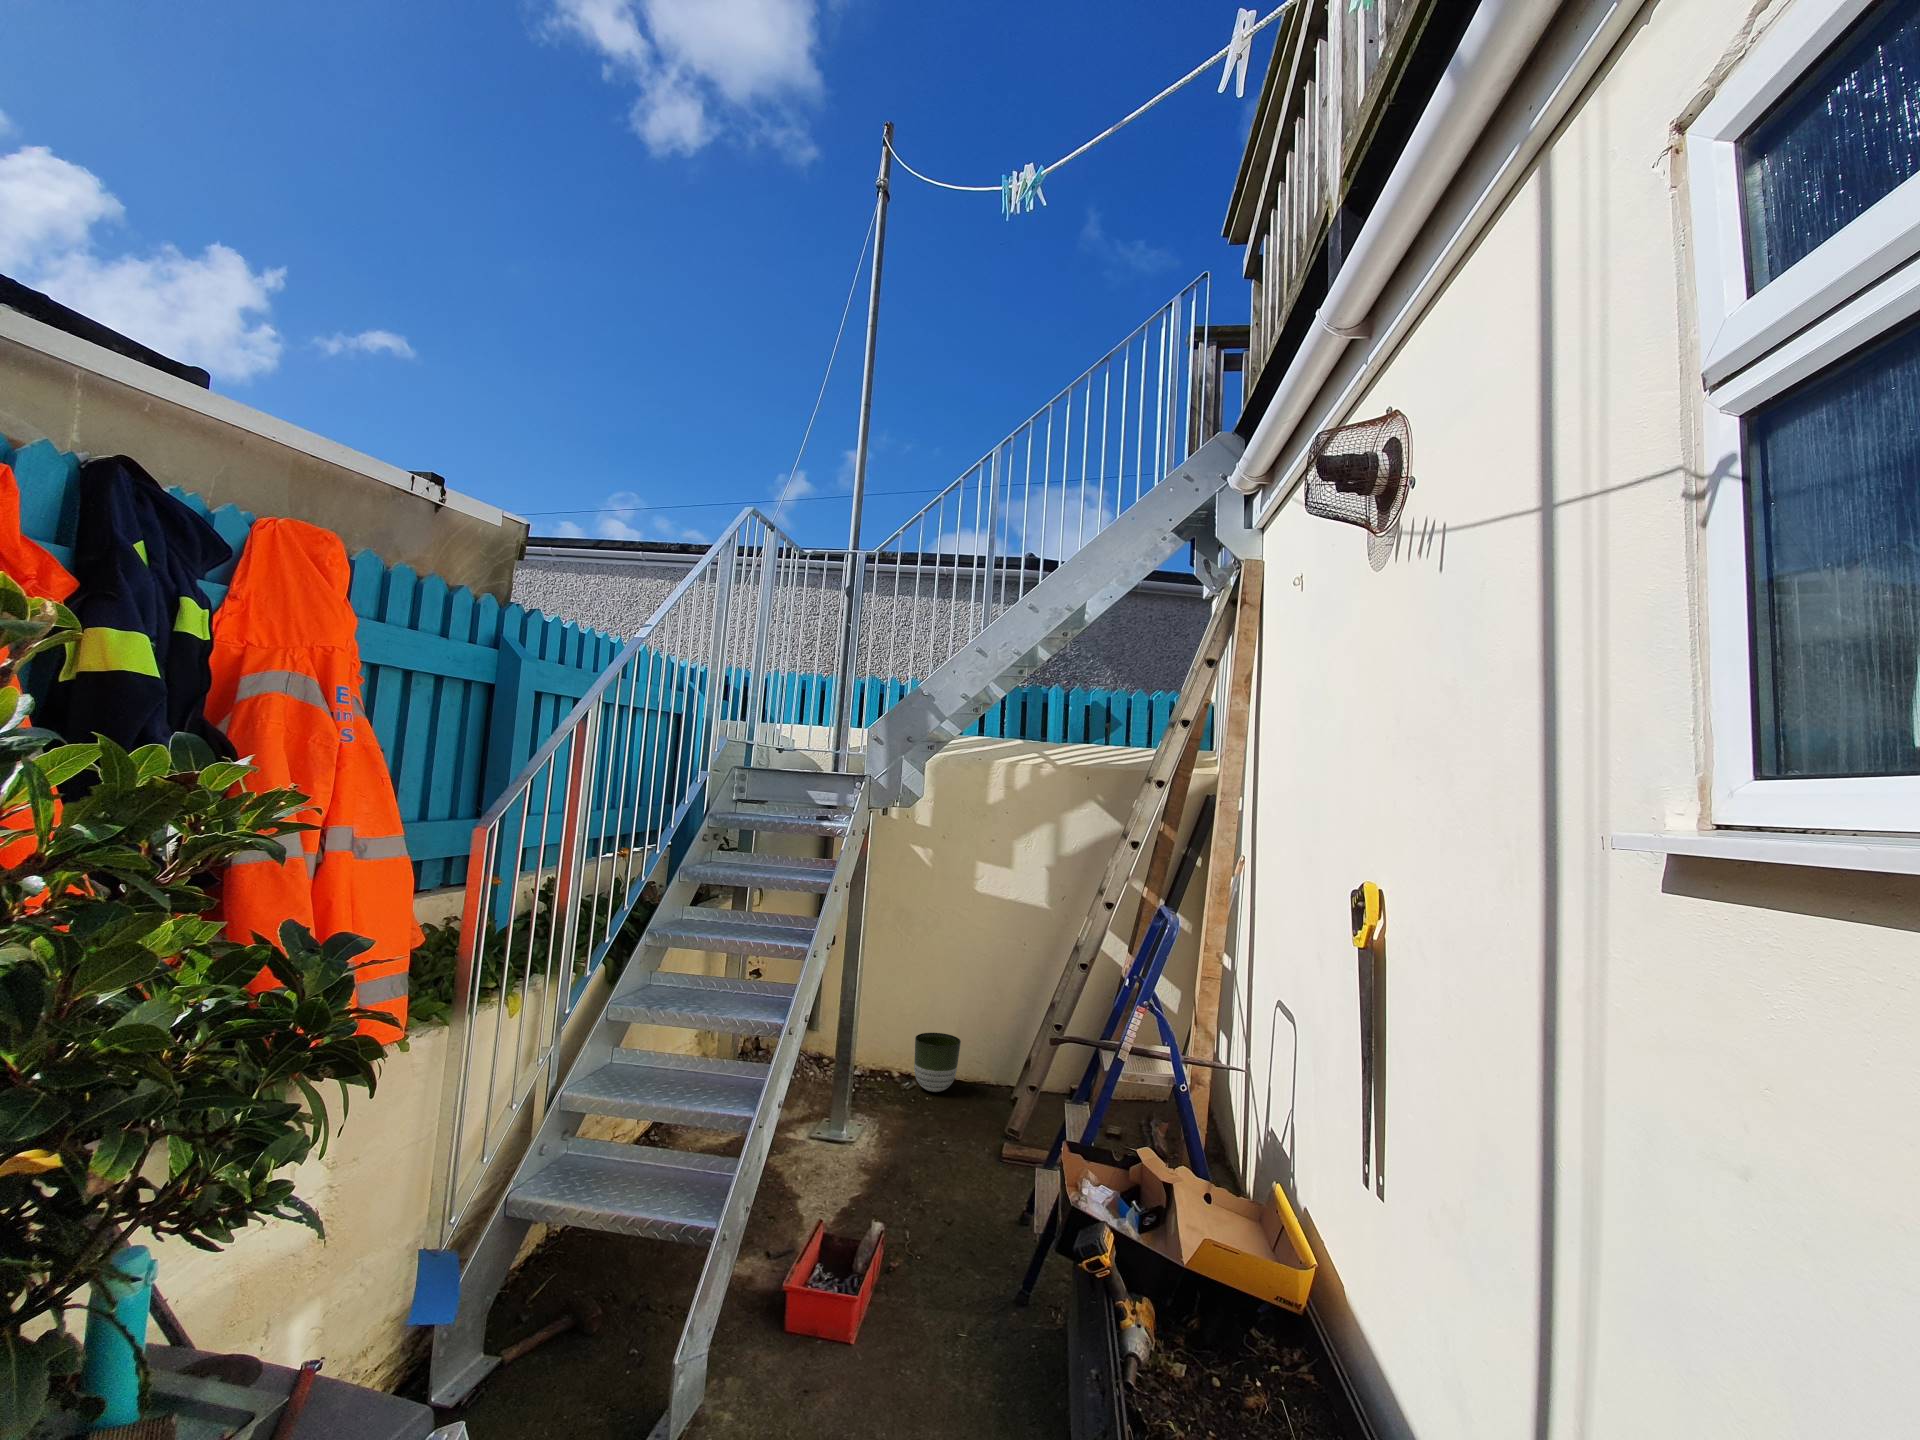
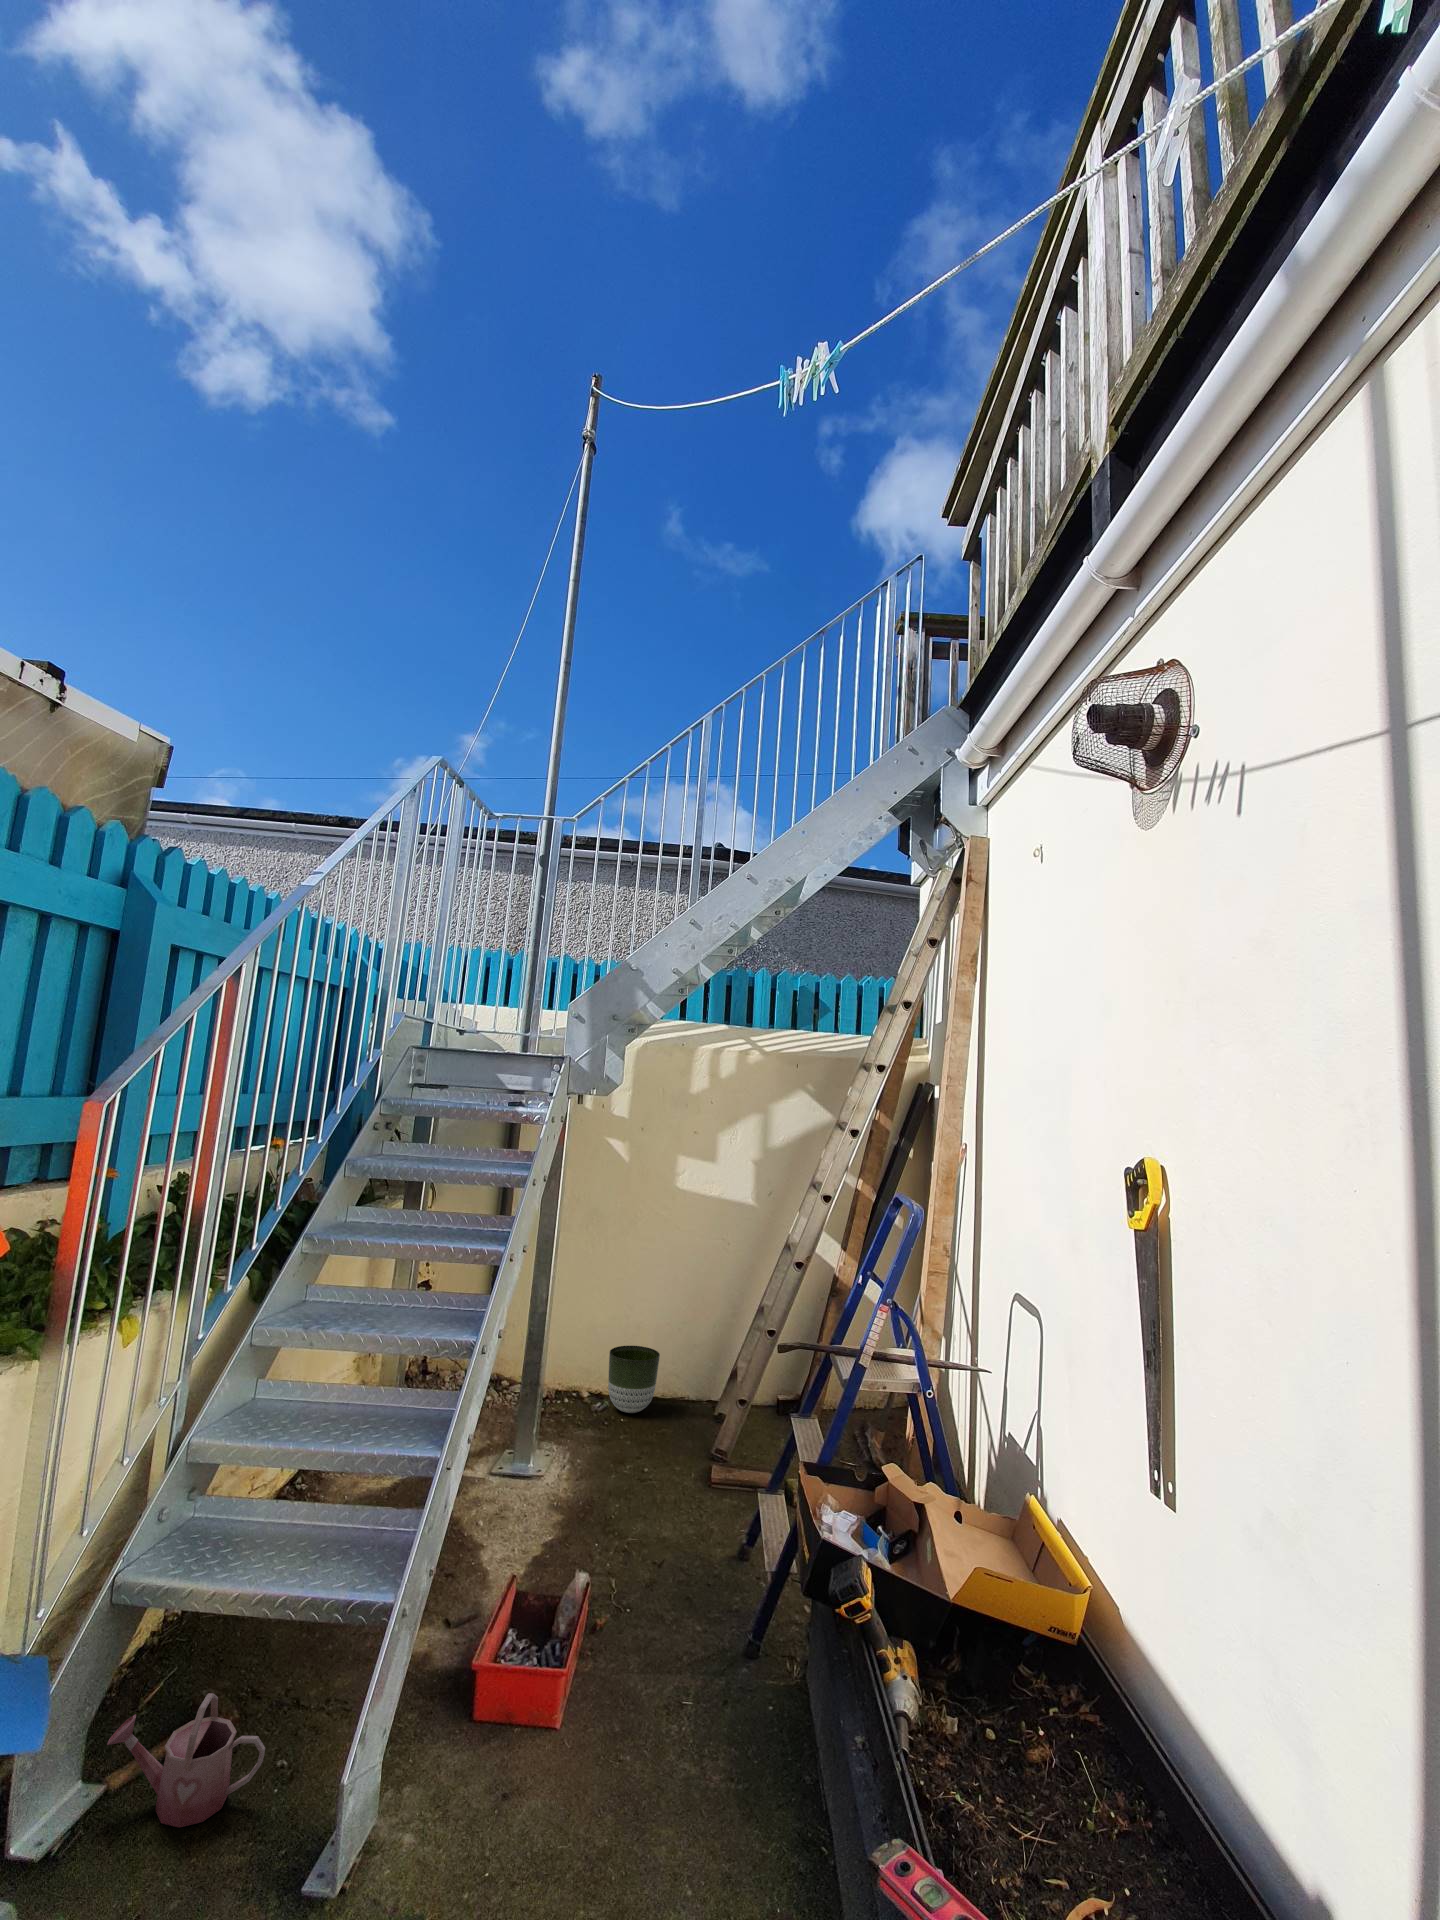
watering can: none [513,1282,629,1375] -> present [107,1693,265,1828]

